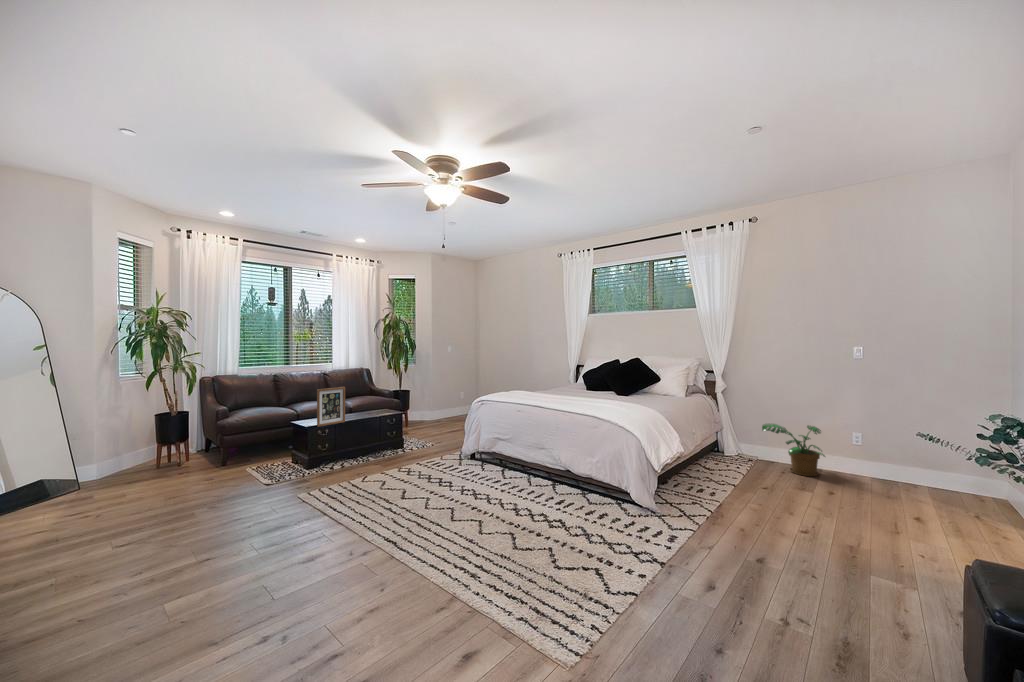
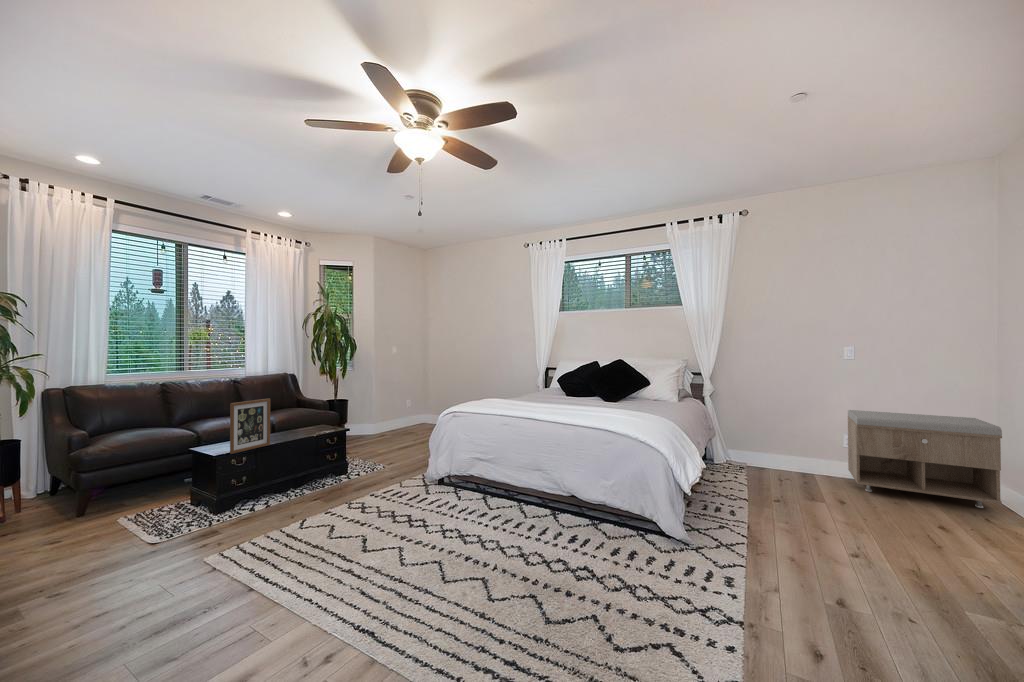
storage bench: none [853,409,997,508] -> present [848,410,1002,508]
potted plant: present [762,424,825,476] -> none [759,427,822,482]

